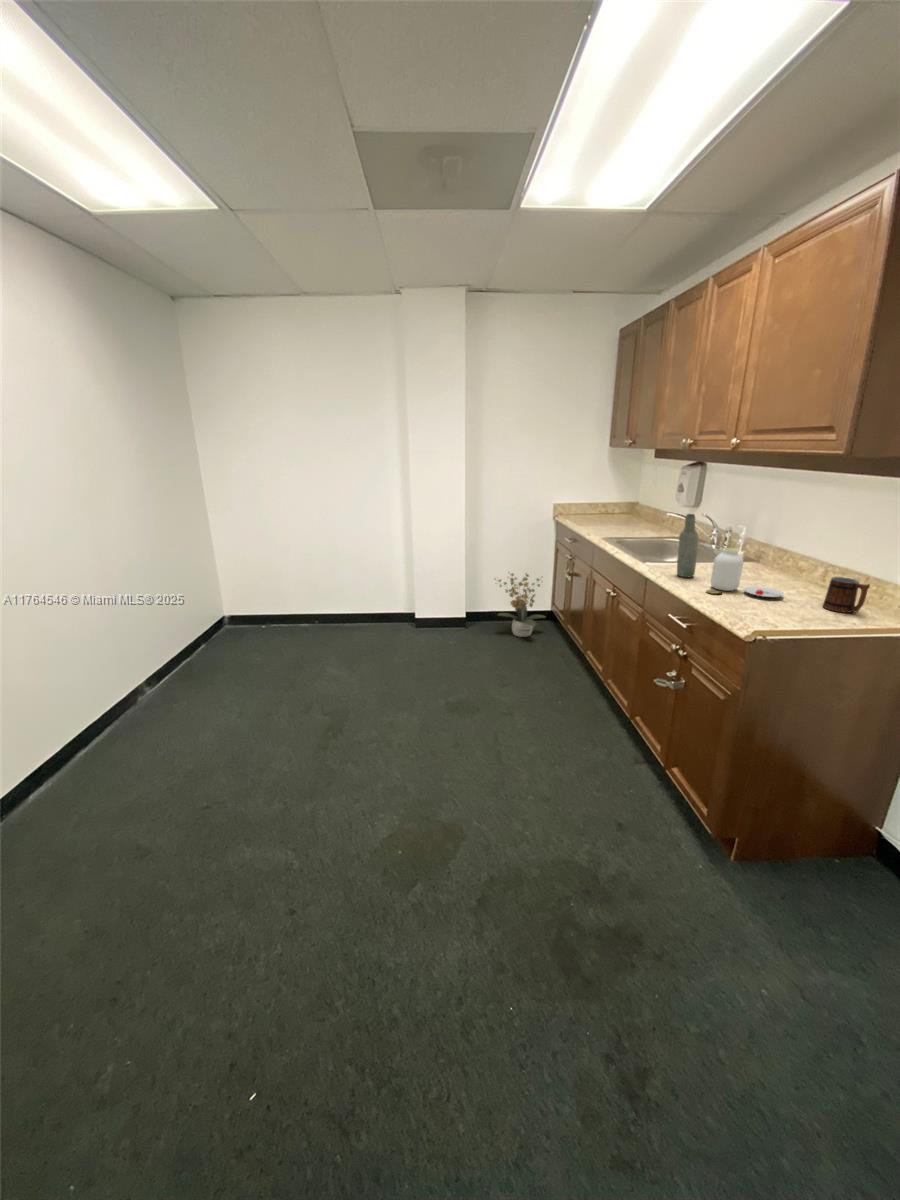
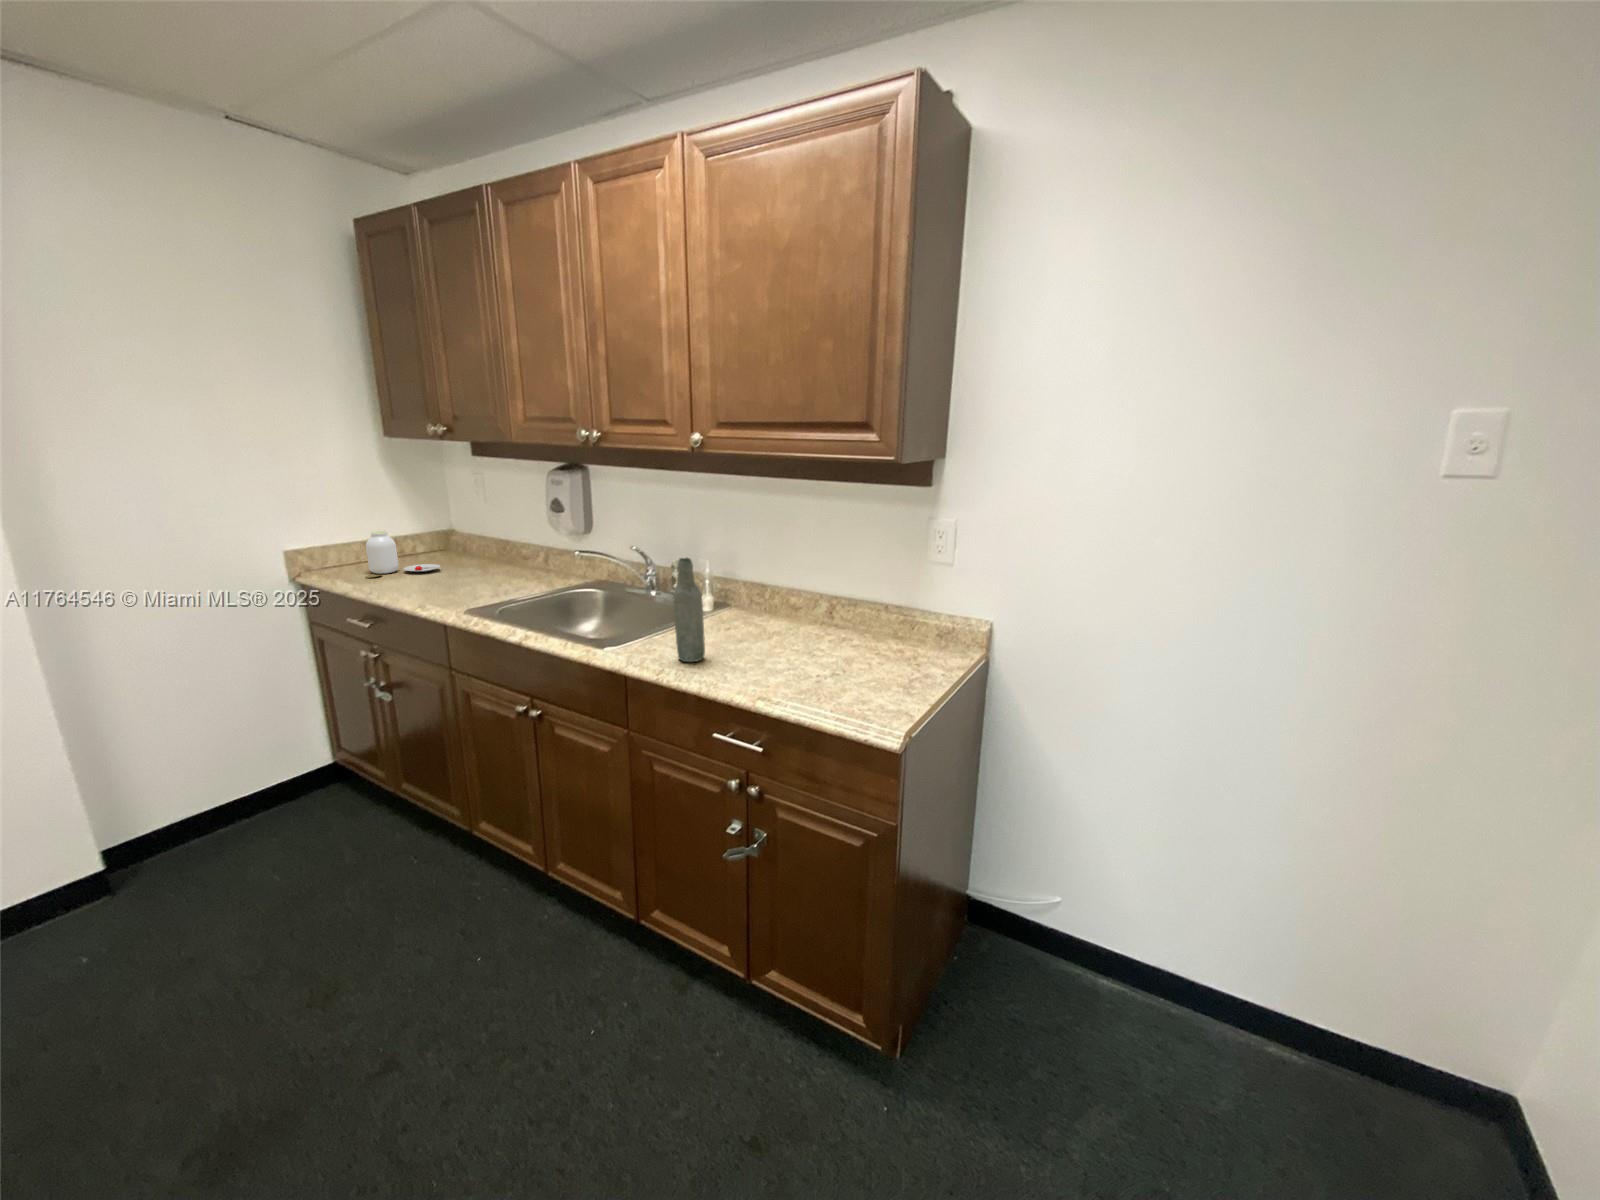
jar: present [706,548,783,597] -> present [365,531,440,578]
potted plant: present [498,573,546,637] -> none [176,706,338,851]
mug: present [823,577,870,613] -> none [880,616,931,663]

